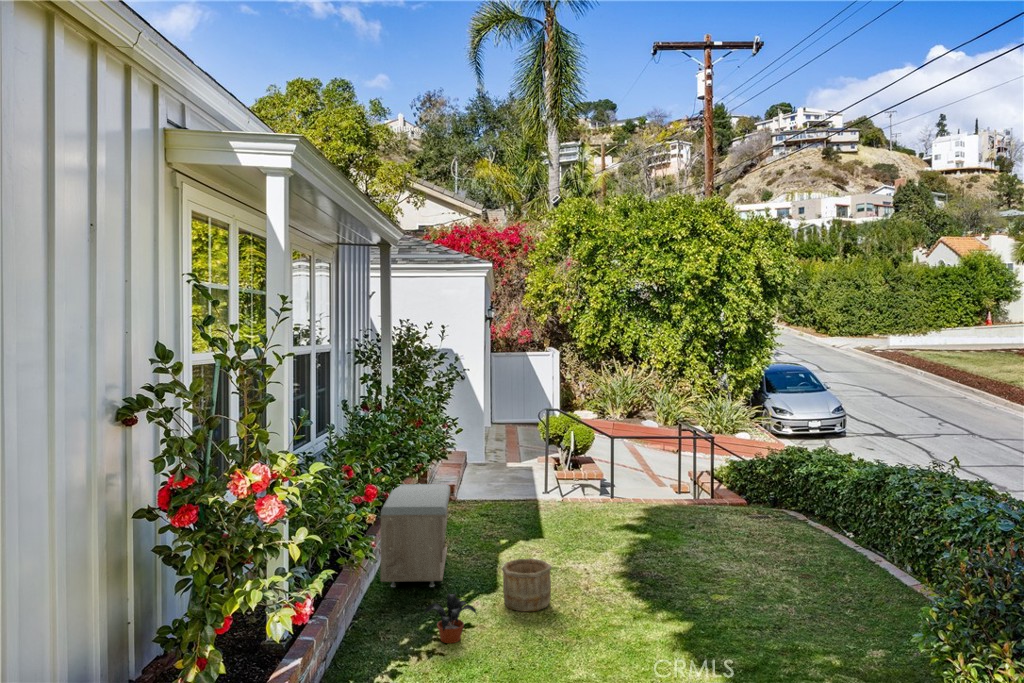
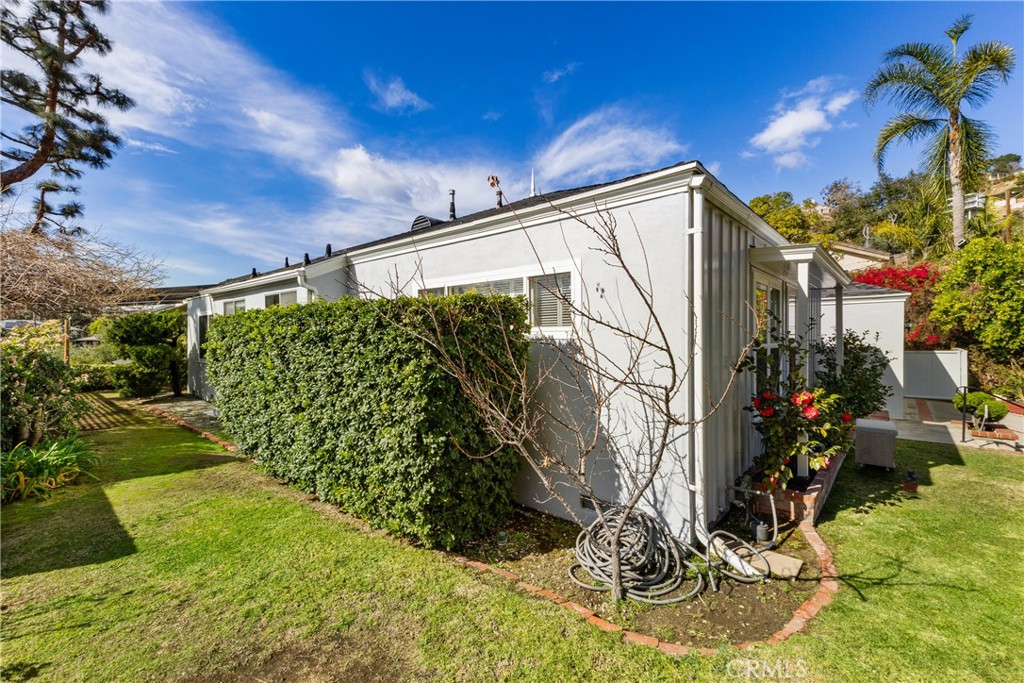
wooden bucket: present [502,559,552,612] -> none [940,464,980,491]

